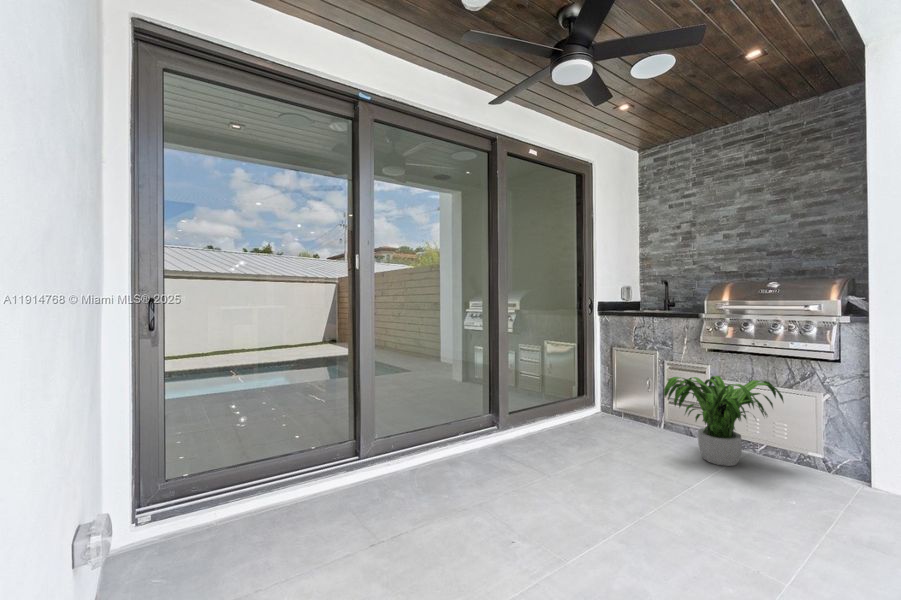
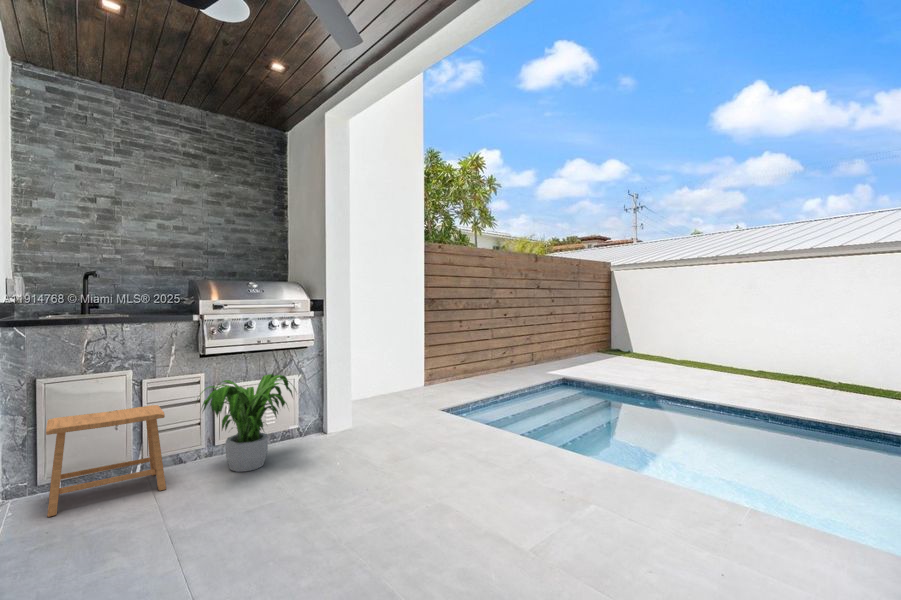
stool: none [591,374,669,444] -> present [46,405,166,517]

